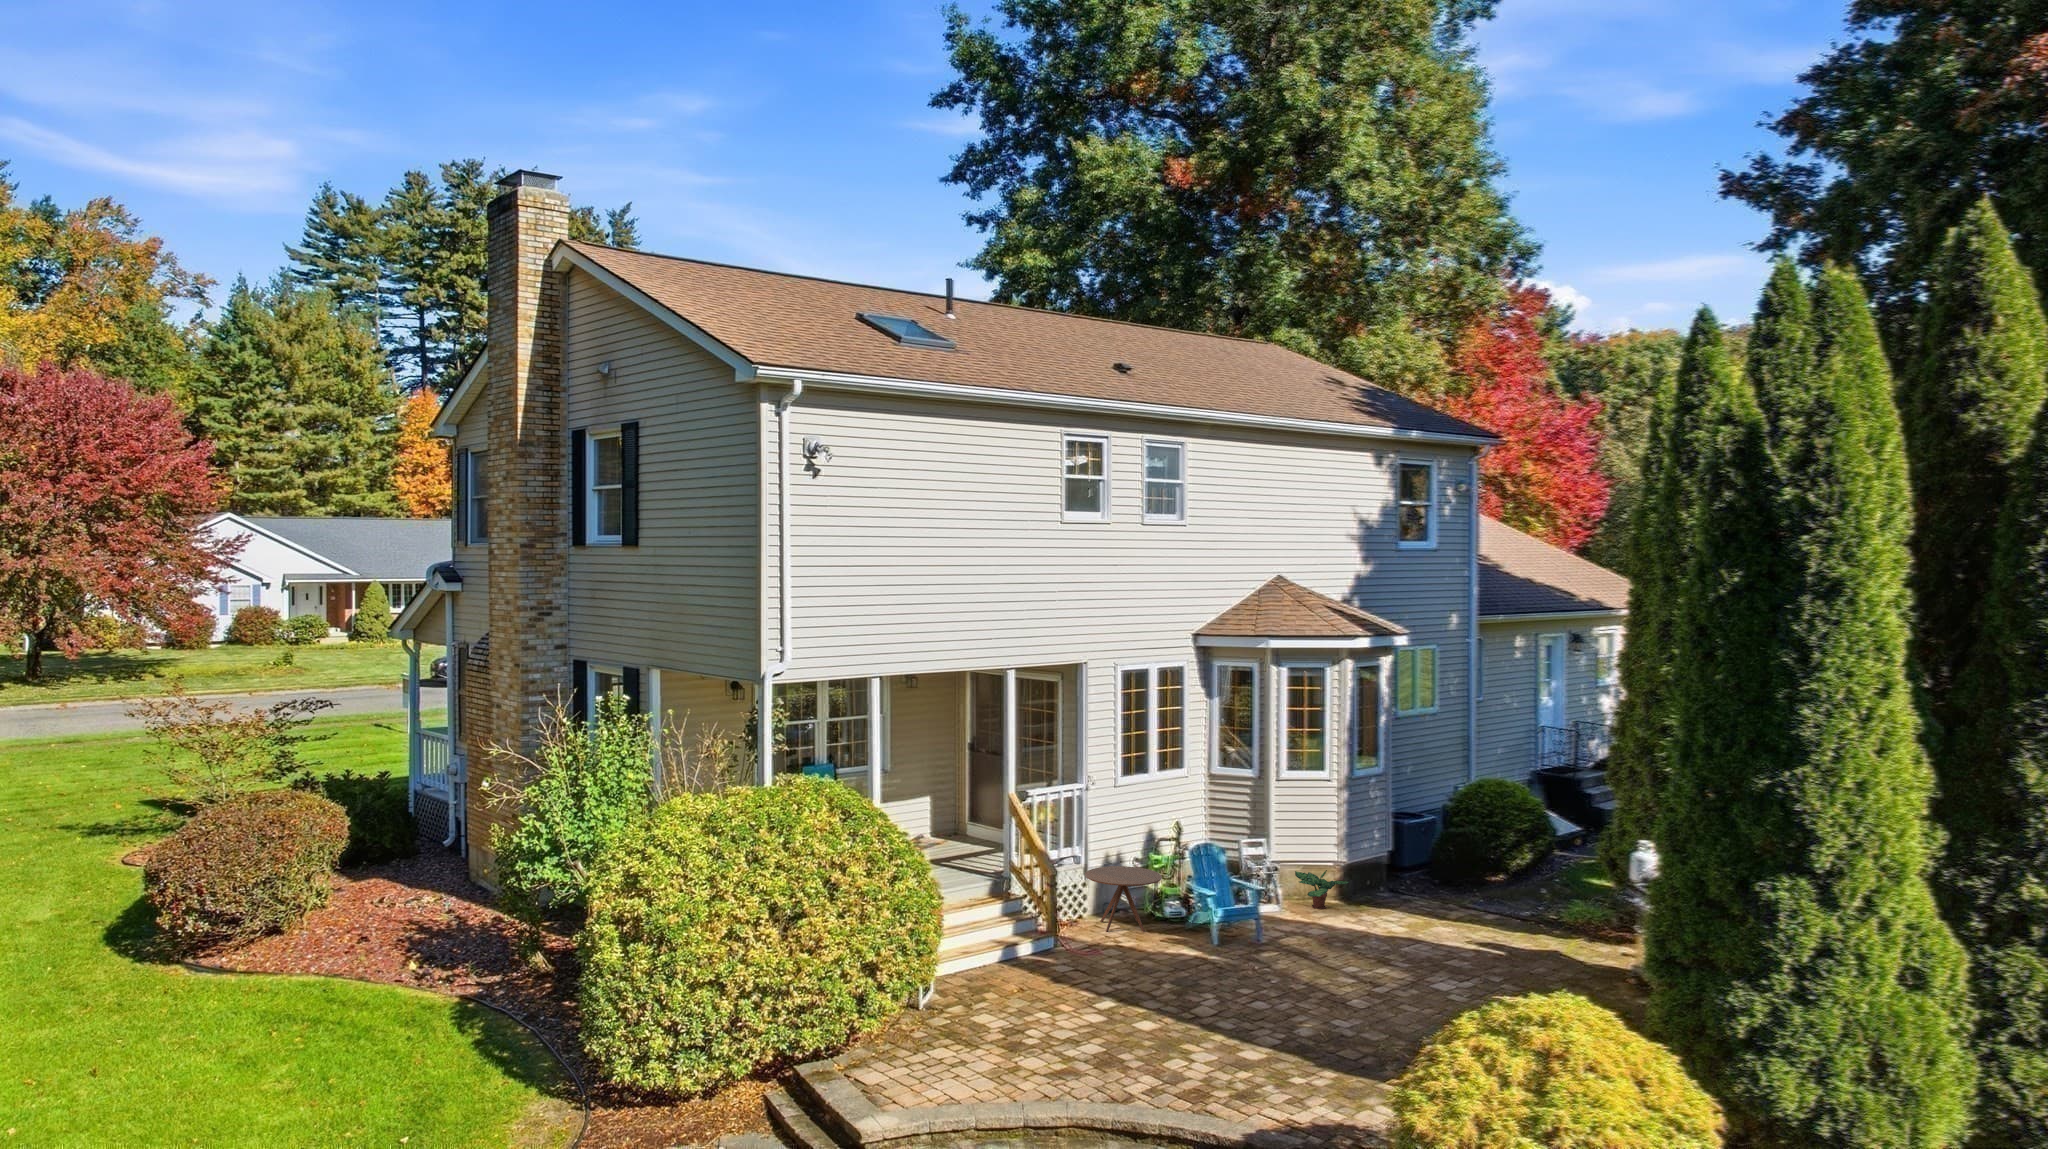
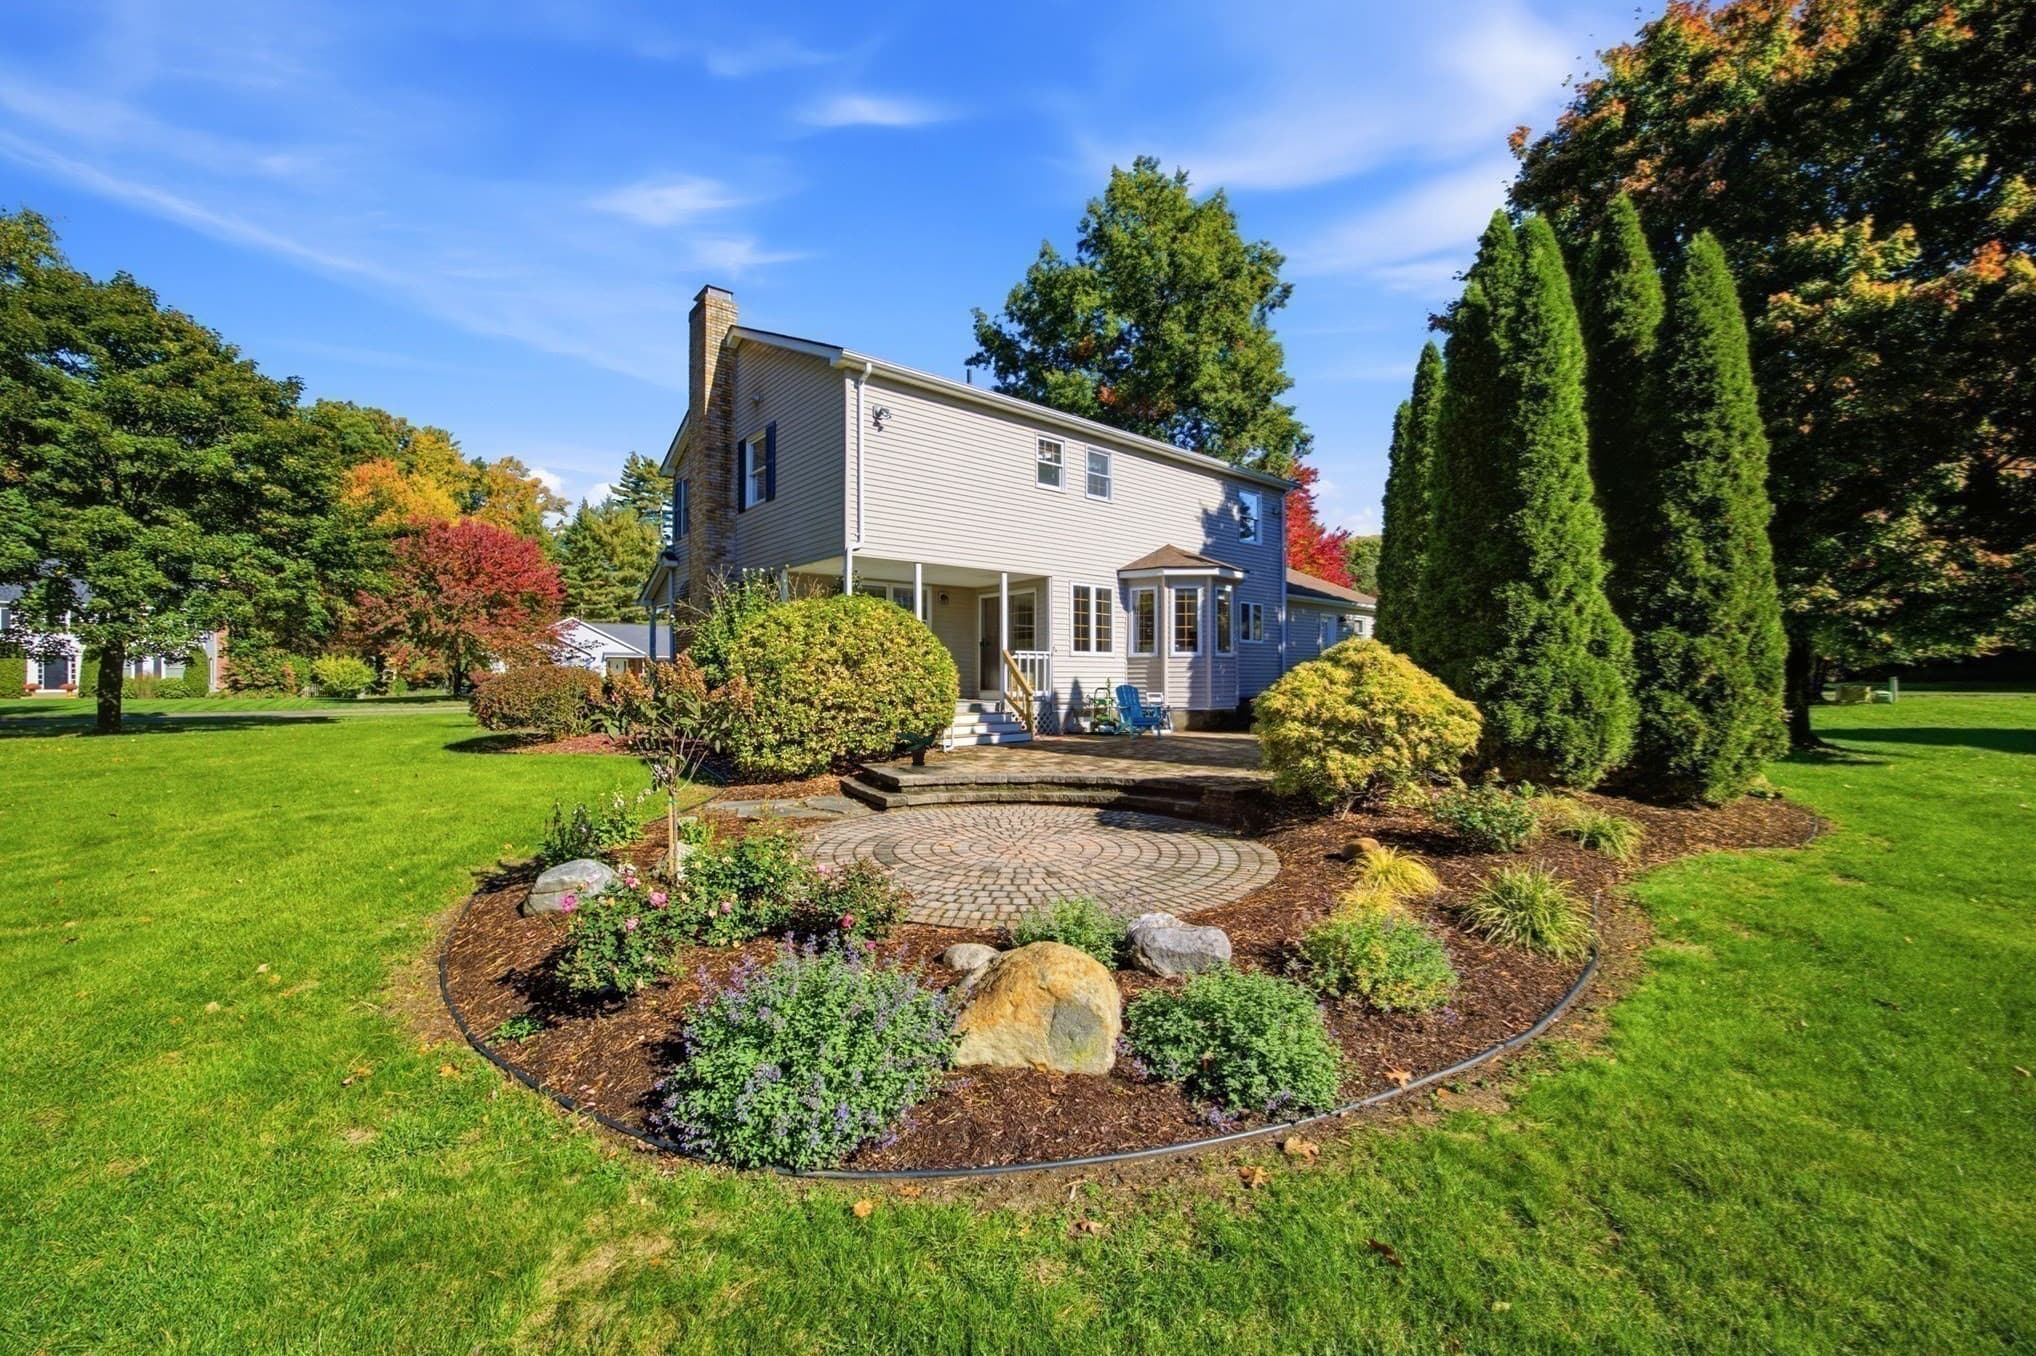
potted plant: present [1295,870,1349,909] -> present [896,726,944,765]

